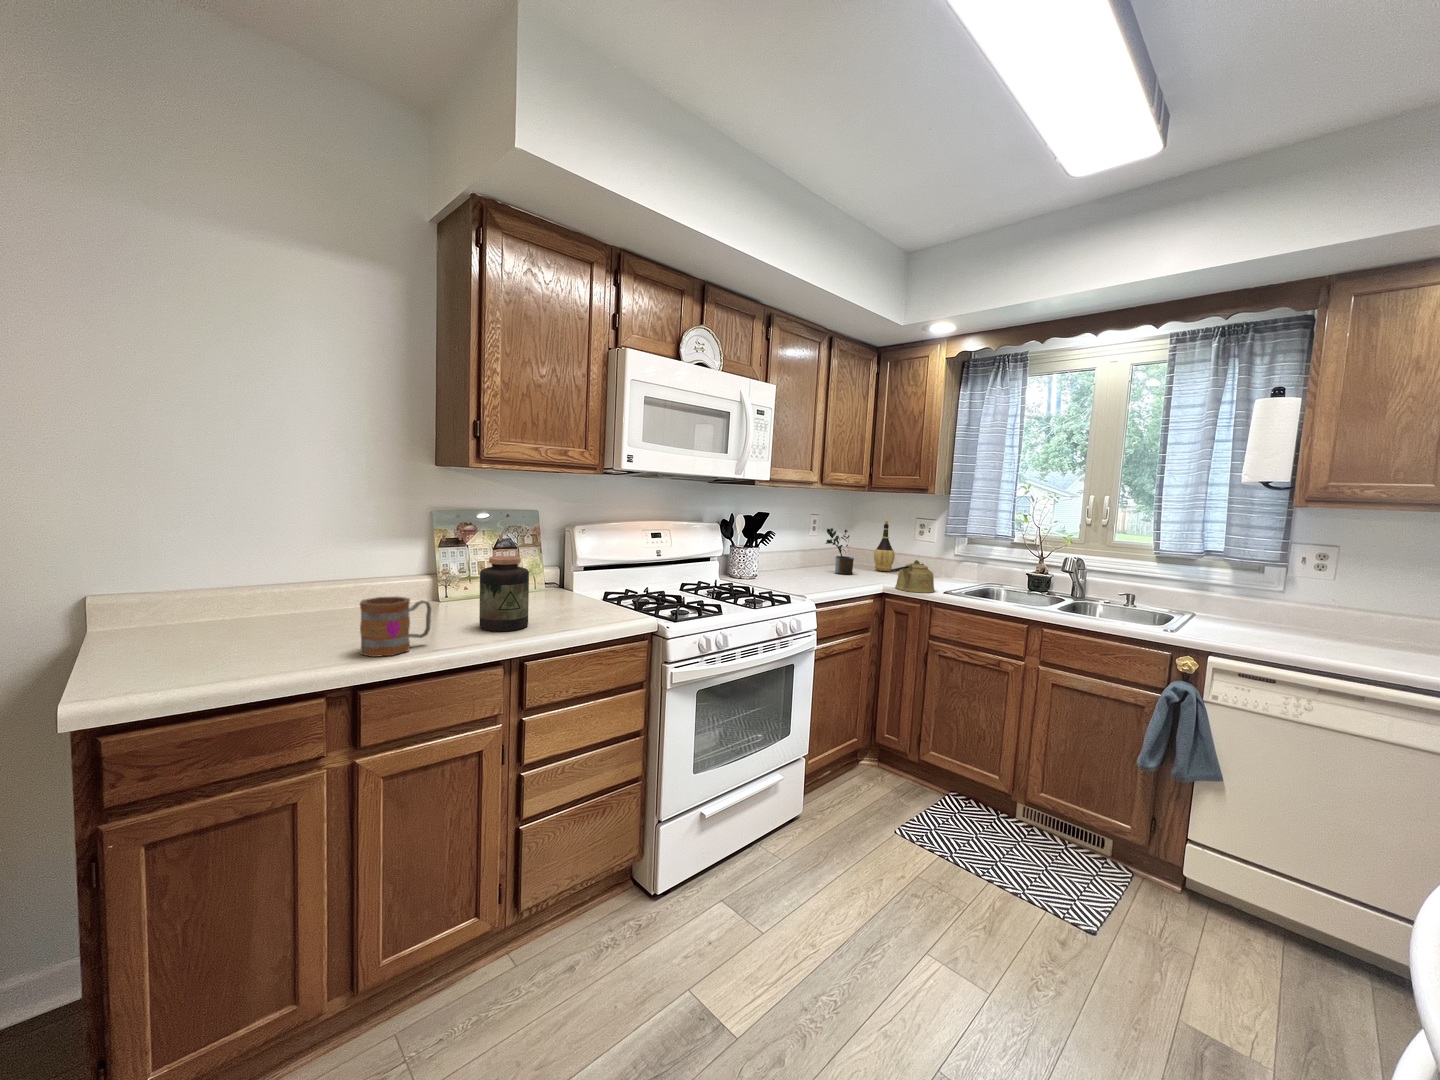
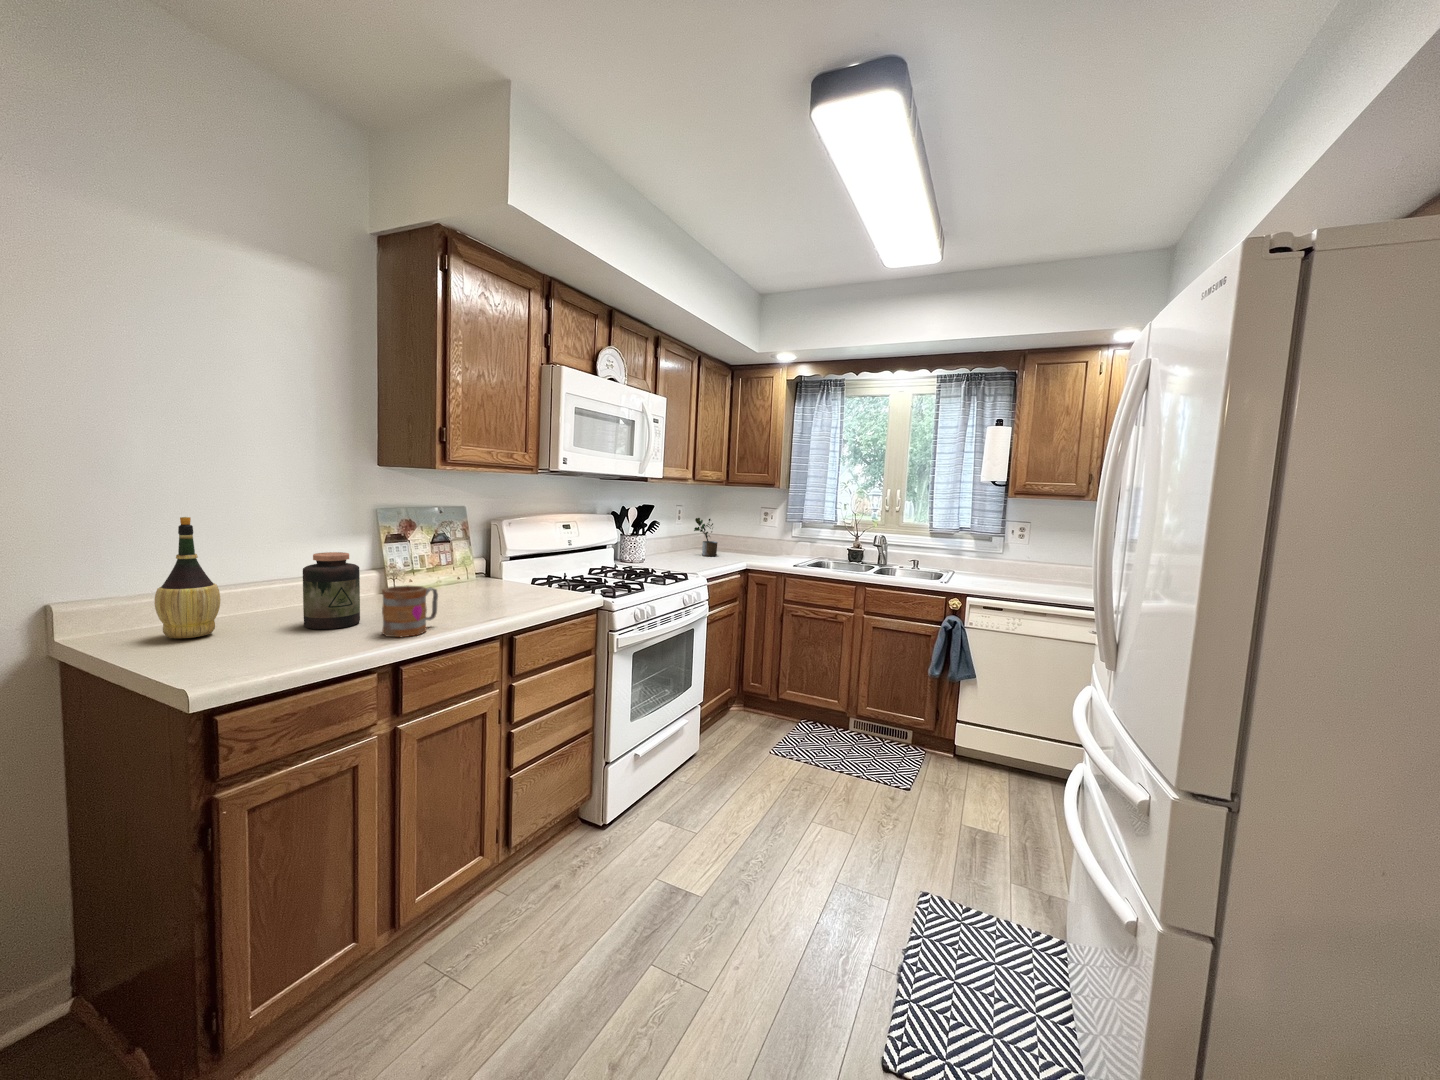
wine bottle: present [874,521,895,571] -> present [154,517,220,638]
jar: present [479,556,529,631] -> present [303,552,360,629]
kettle: present [891,560,935,593] -> none [754,542,787,567]

